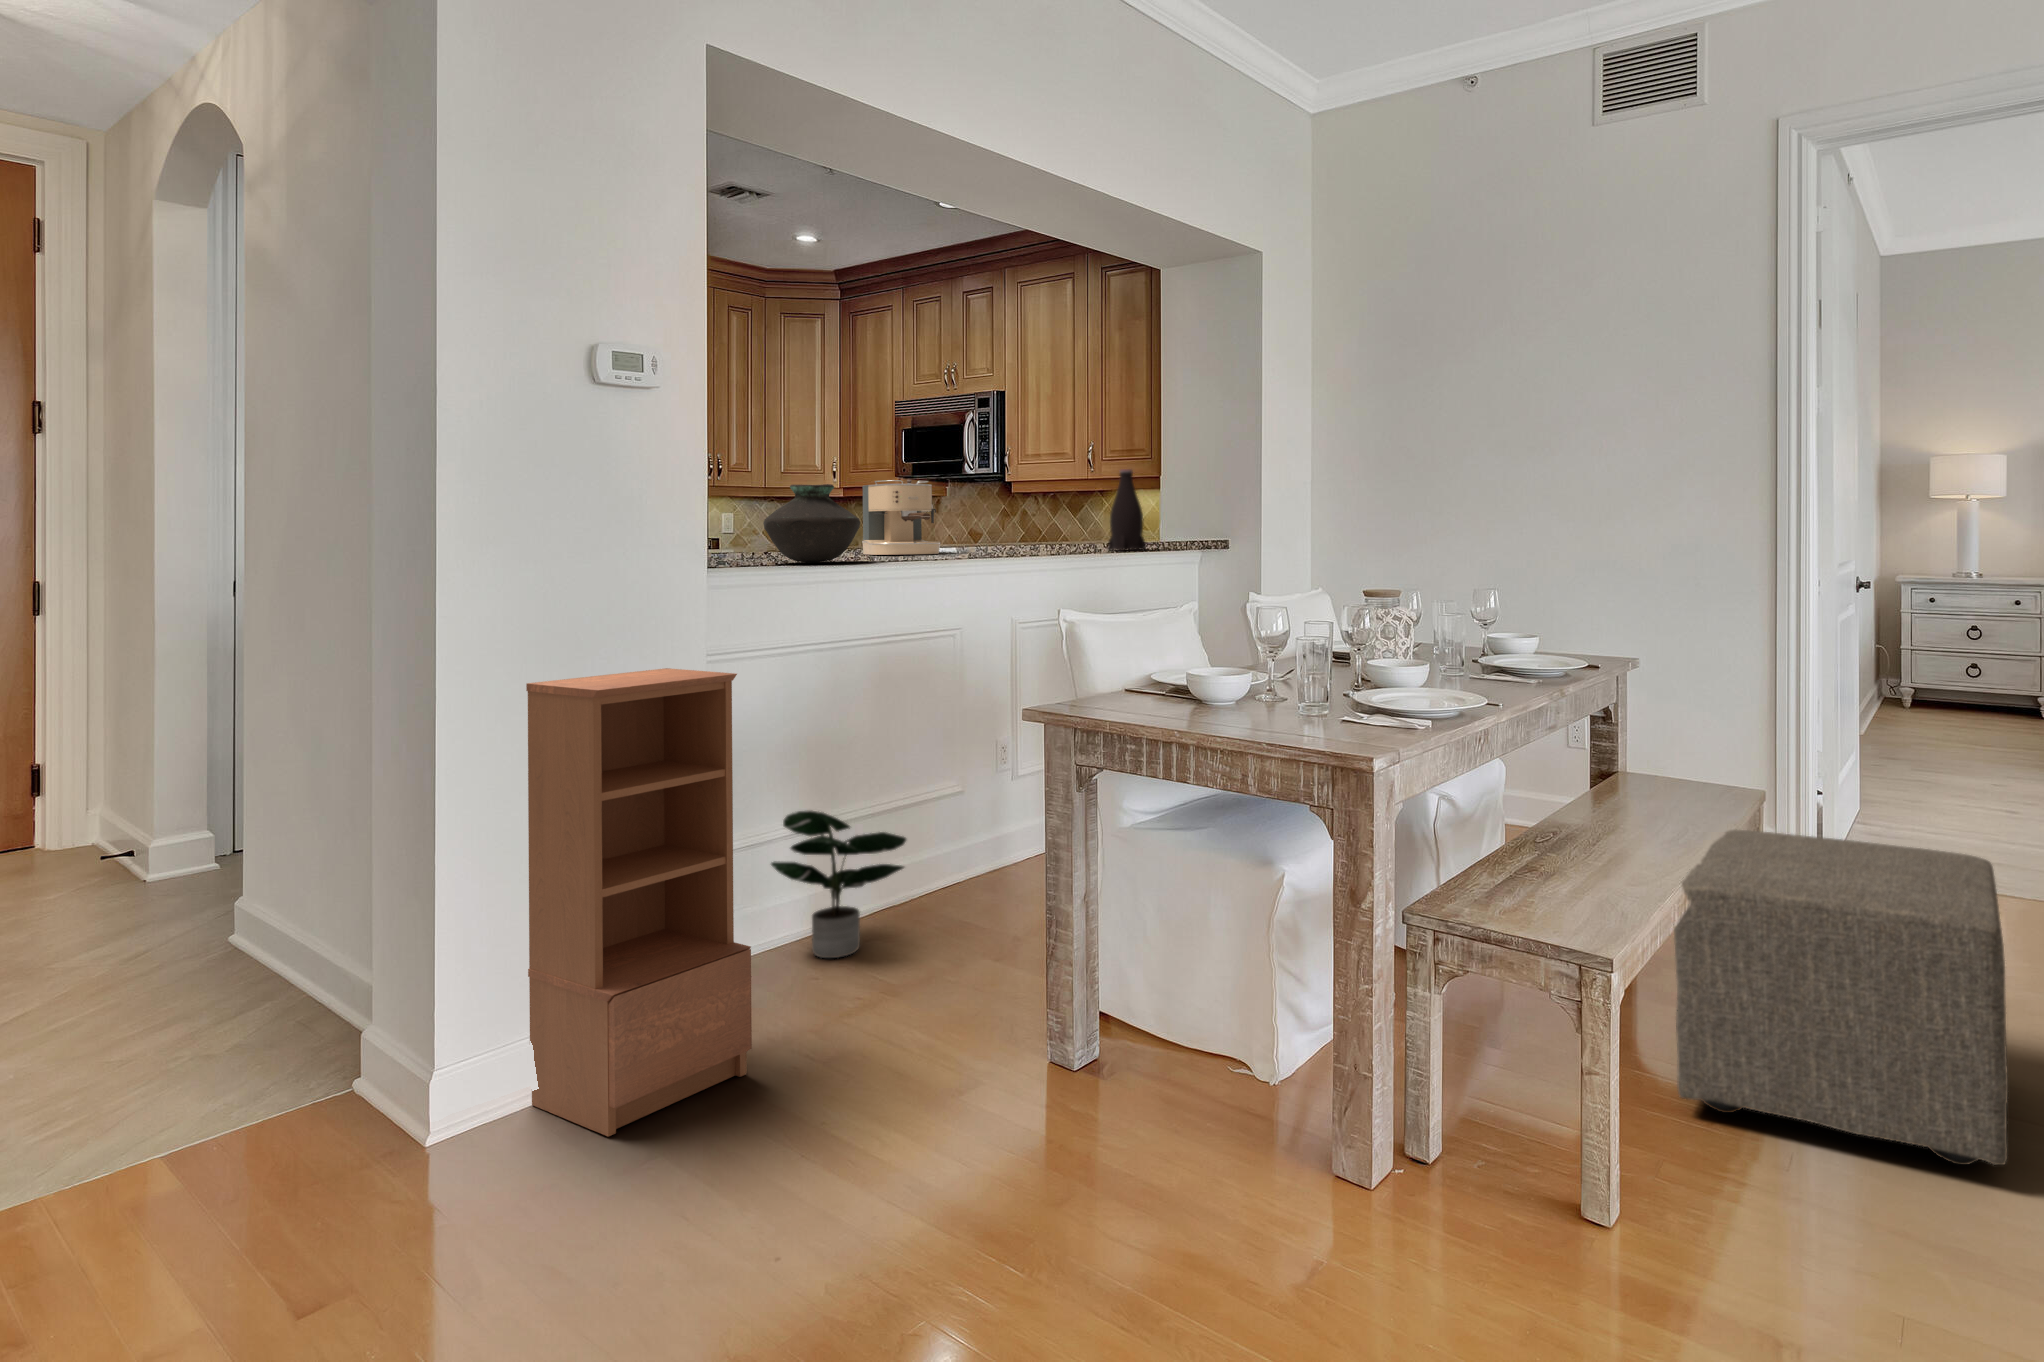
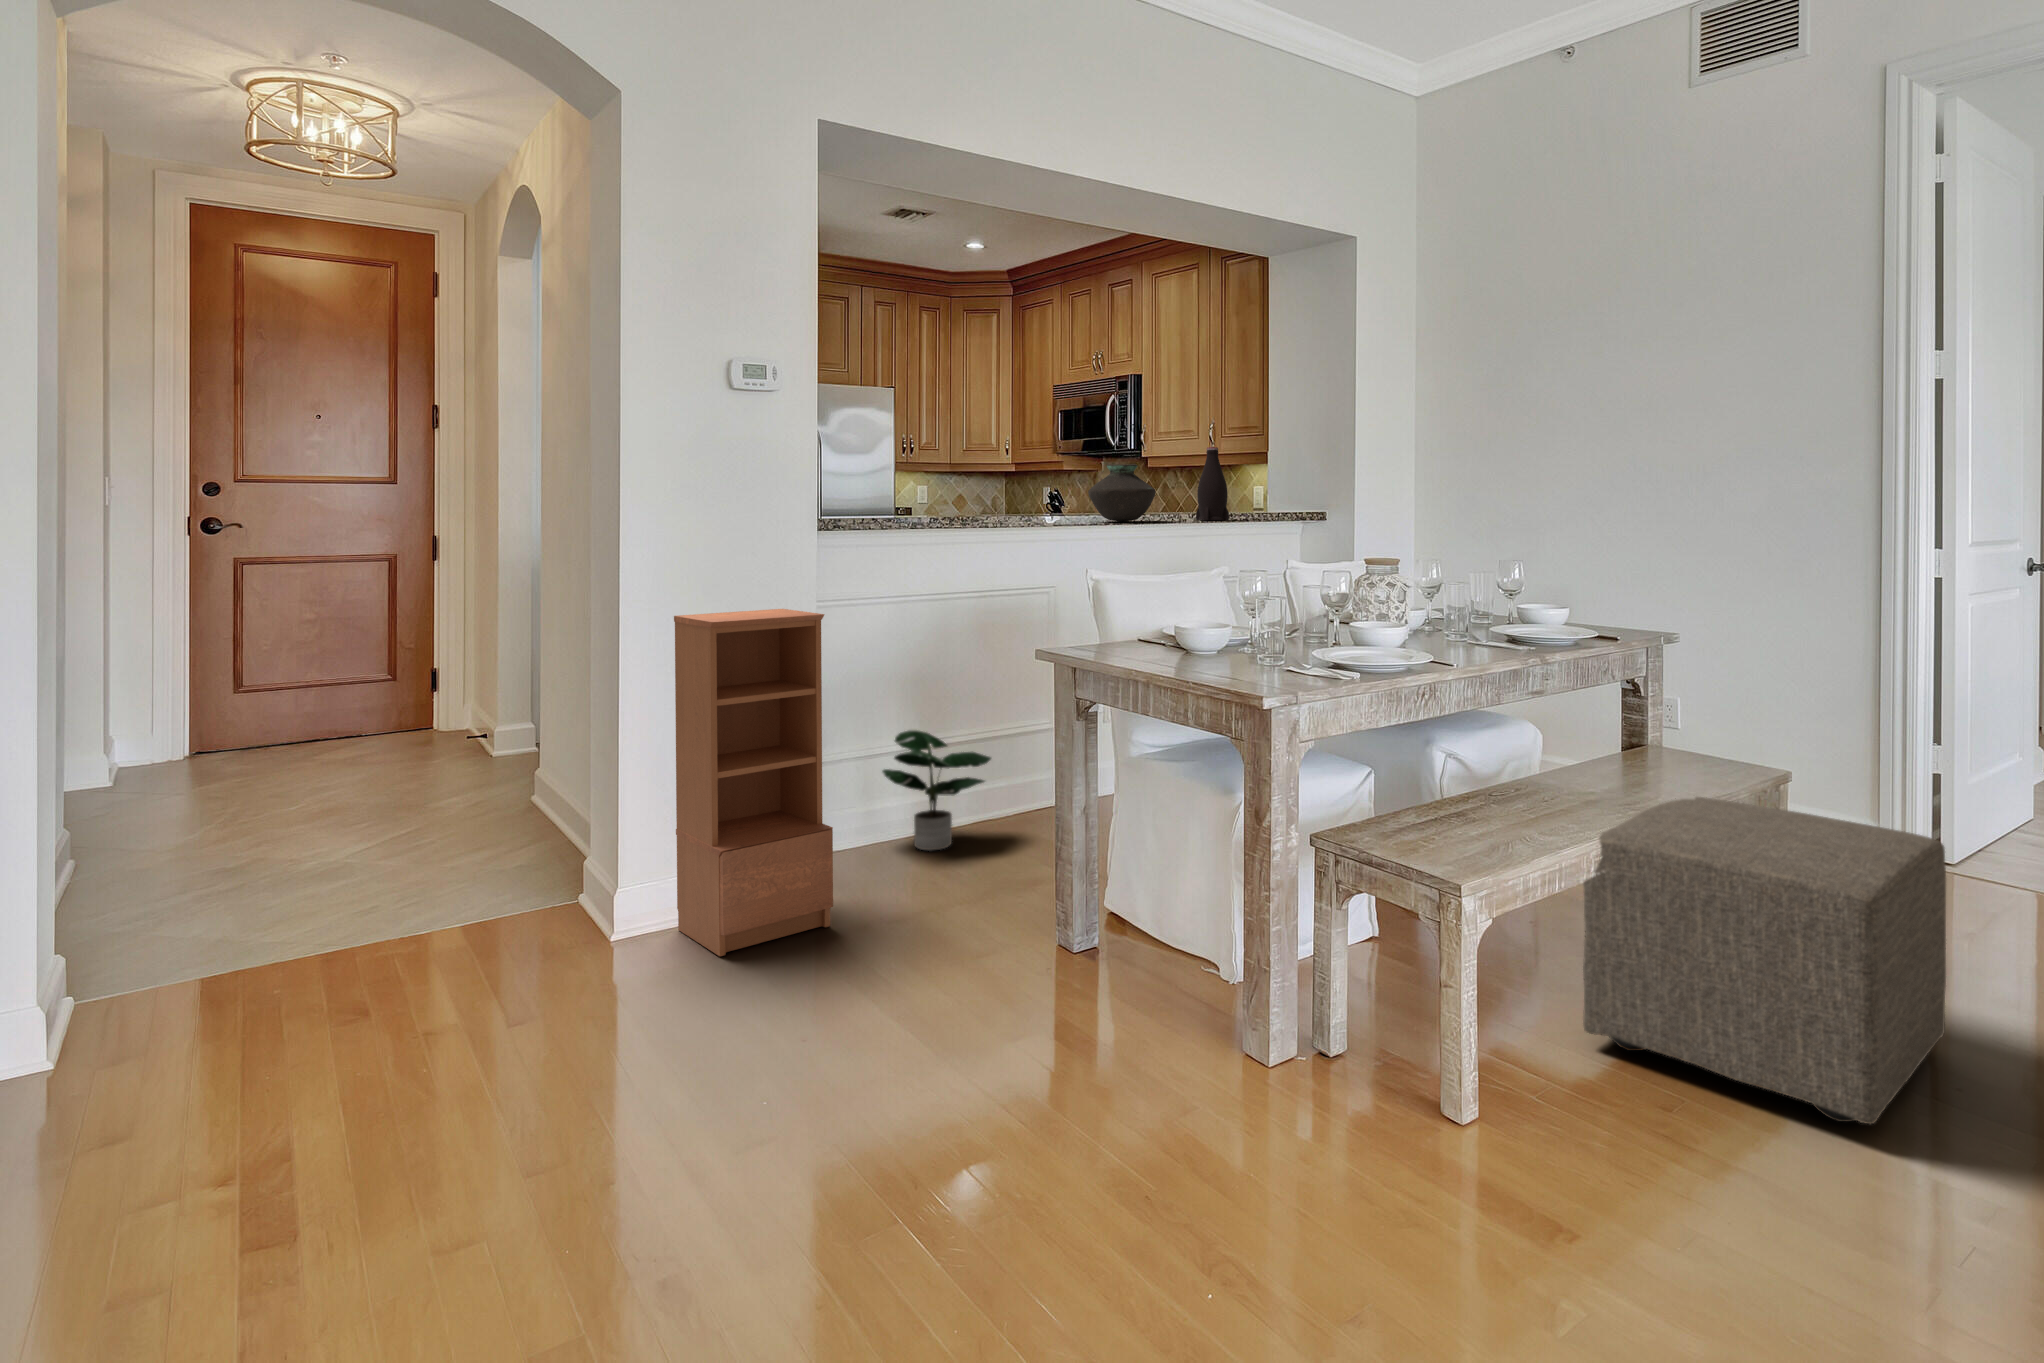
coffee maker: present [862,479,940,555] -> none [986,457,1048,522]
vase: present [763,484,860,563] -> present [1088,464,1156,522]

